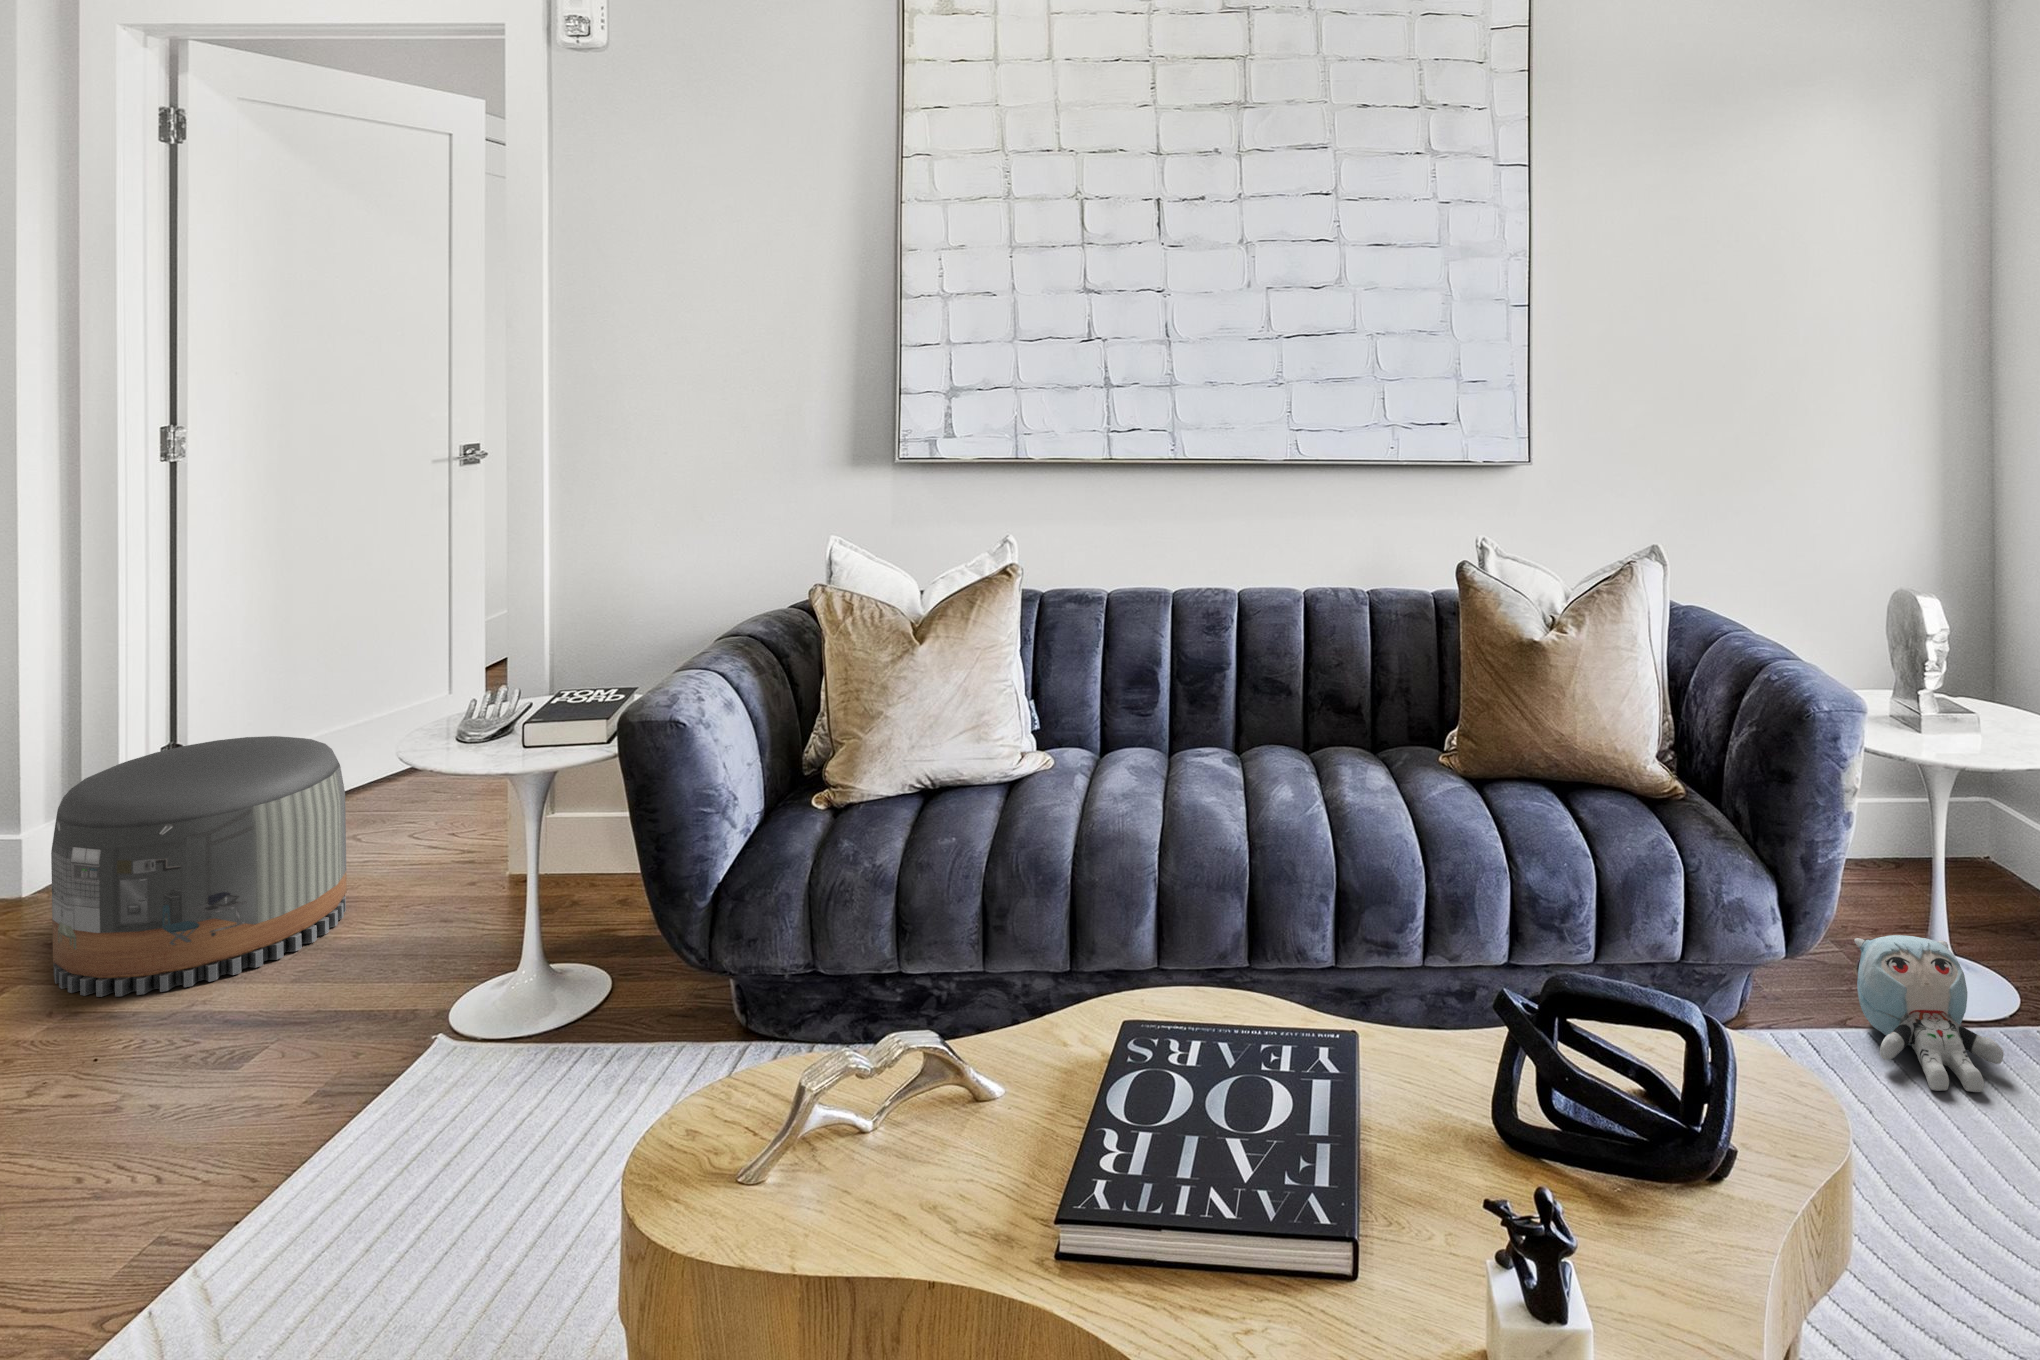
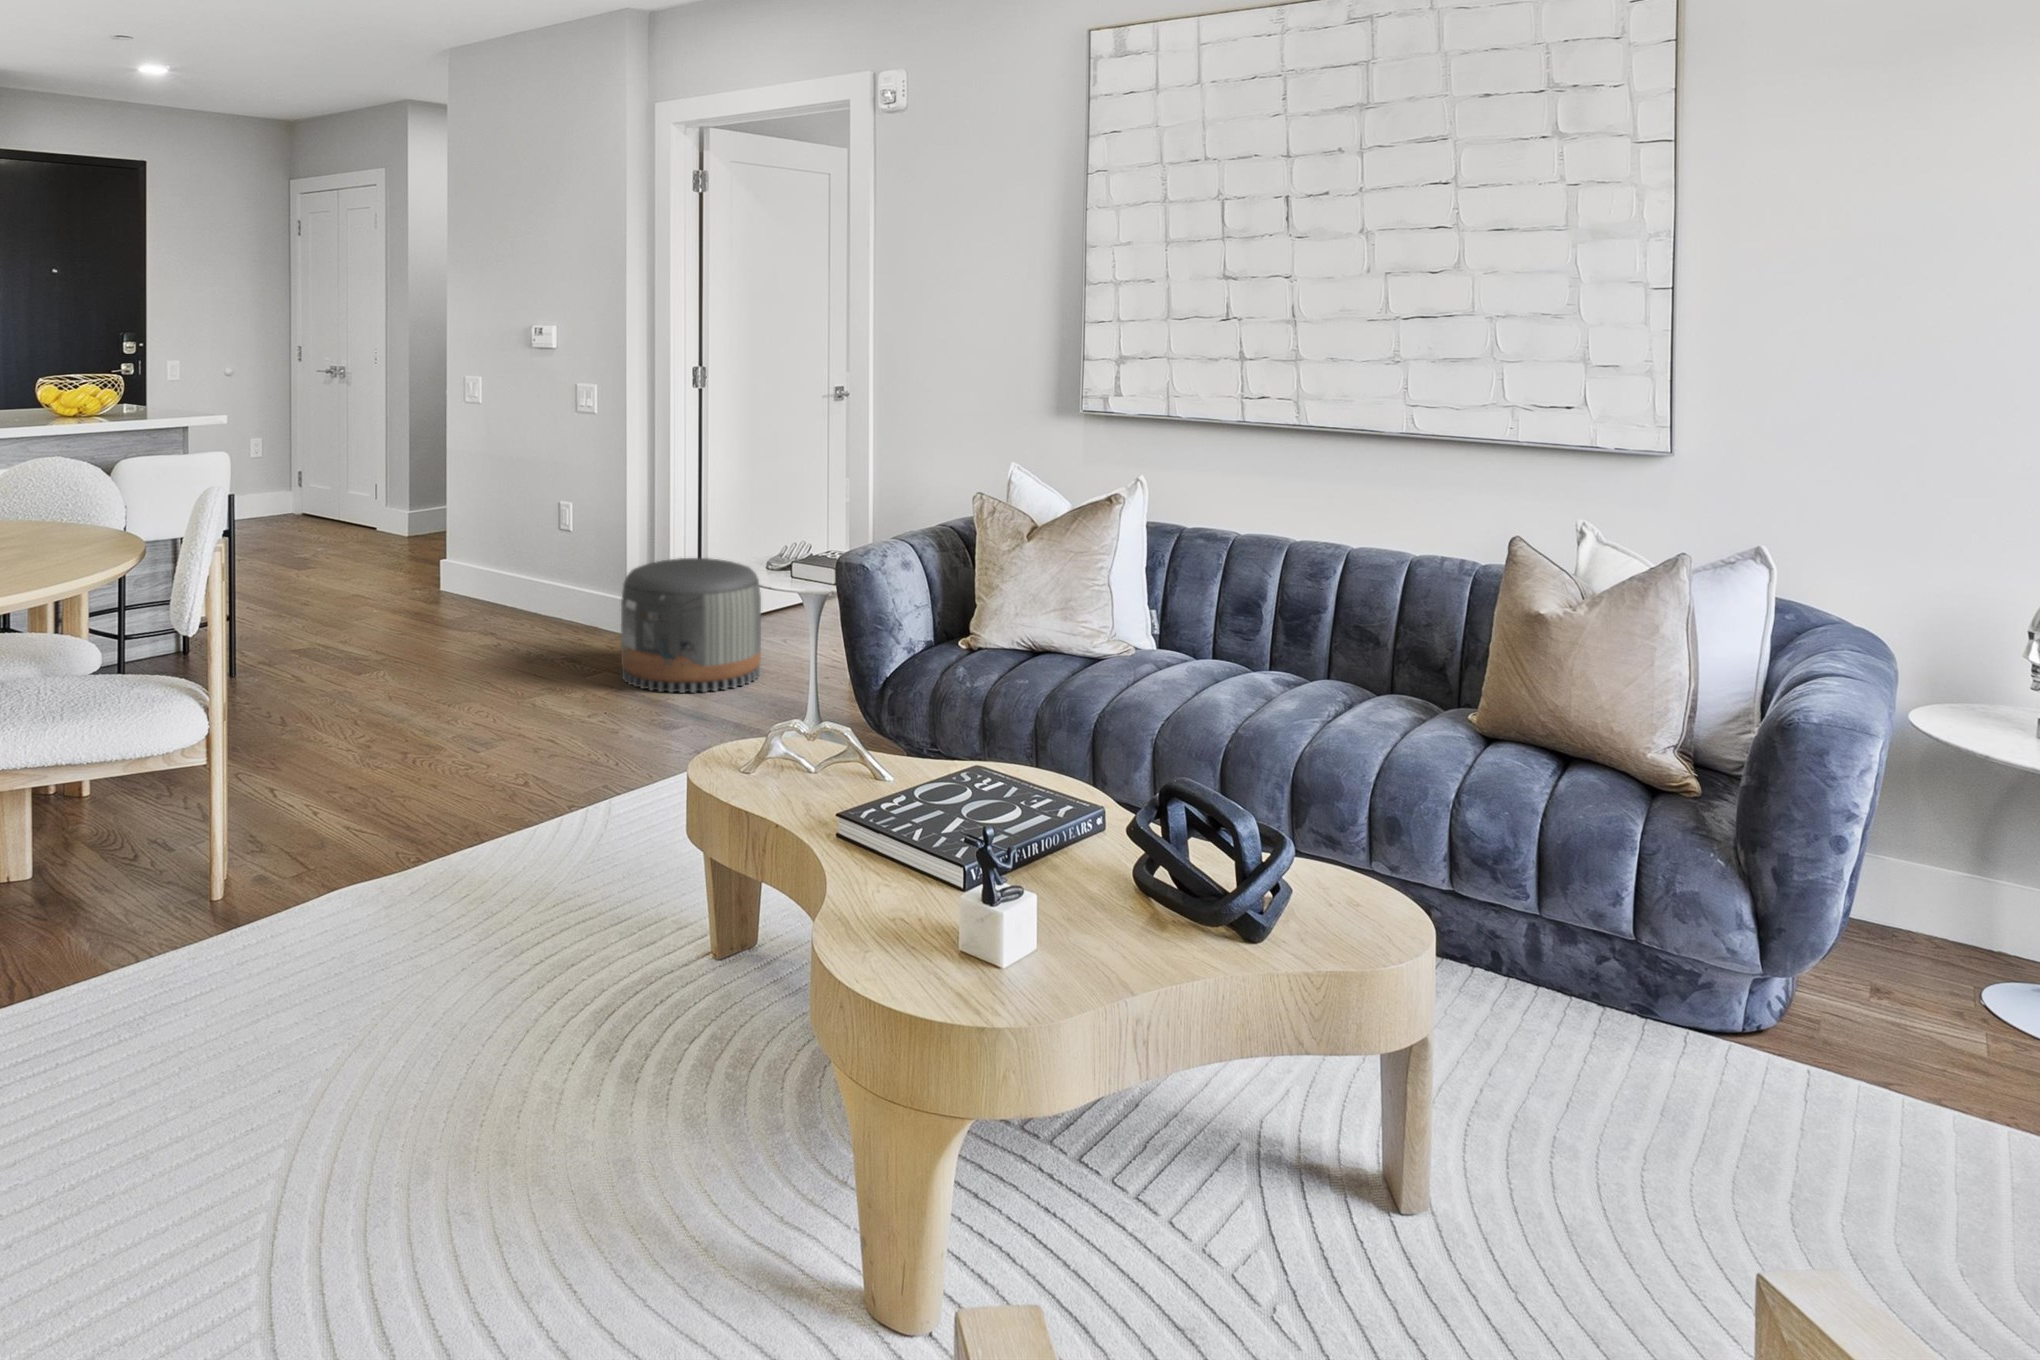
plush toy: present [1854,935,2004,1092] -> none [1841,992,2012,1170]

